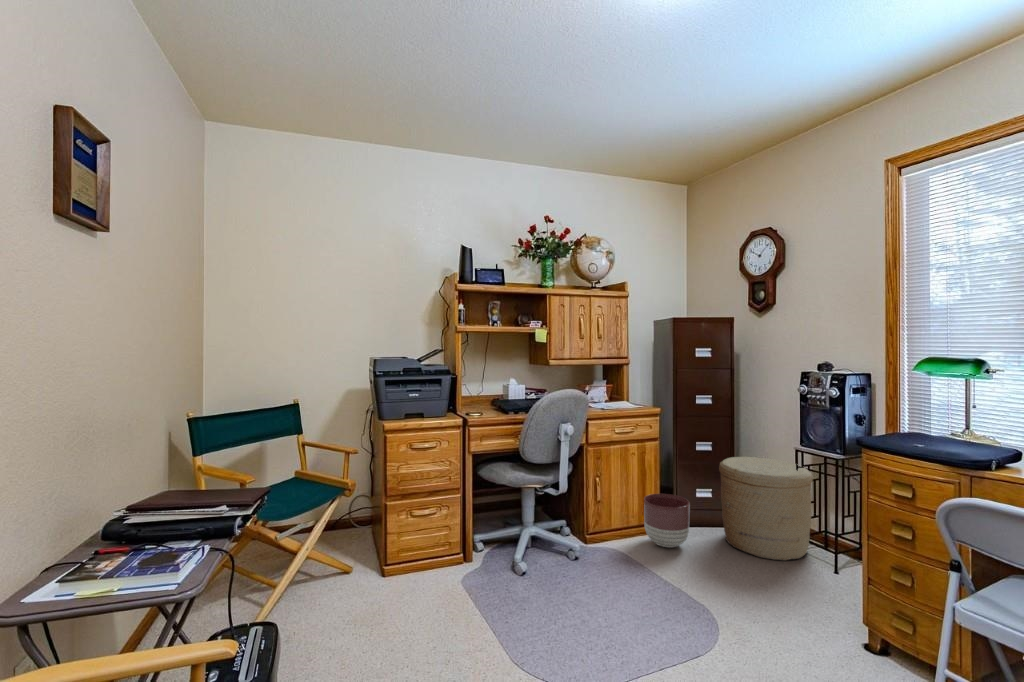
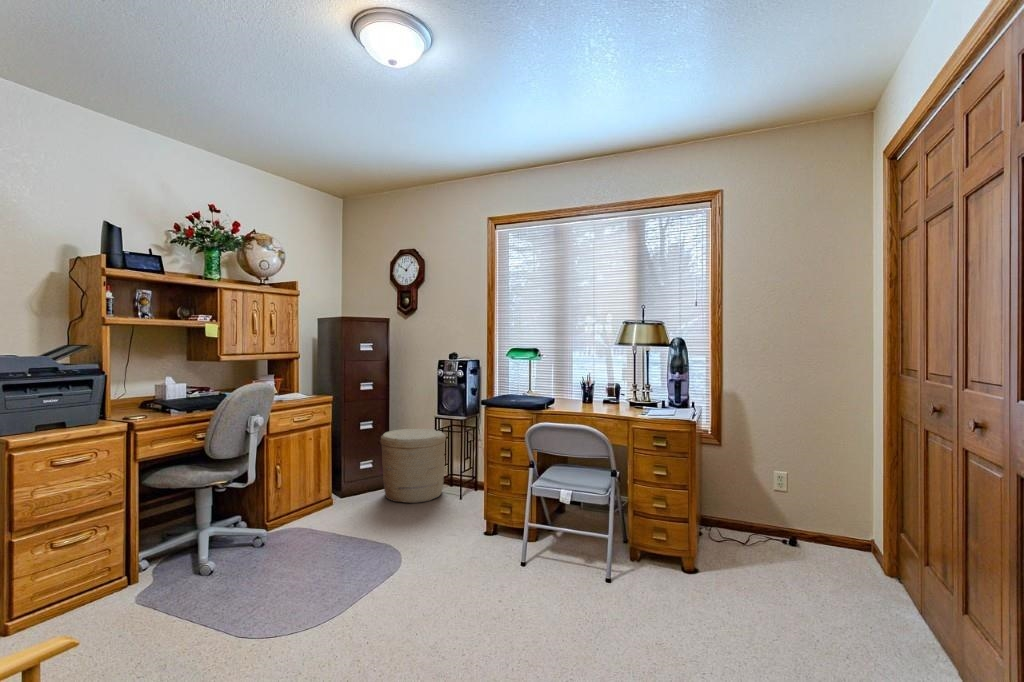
planter: present [644,494,690,547] -> none [321,470,361,515]

